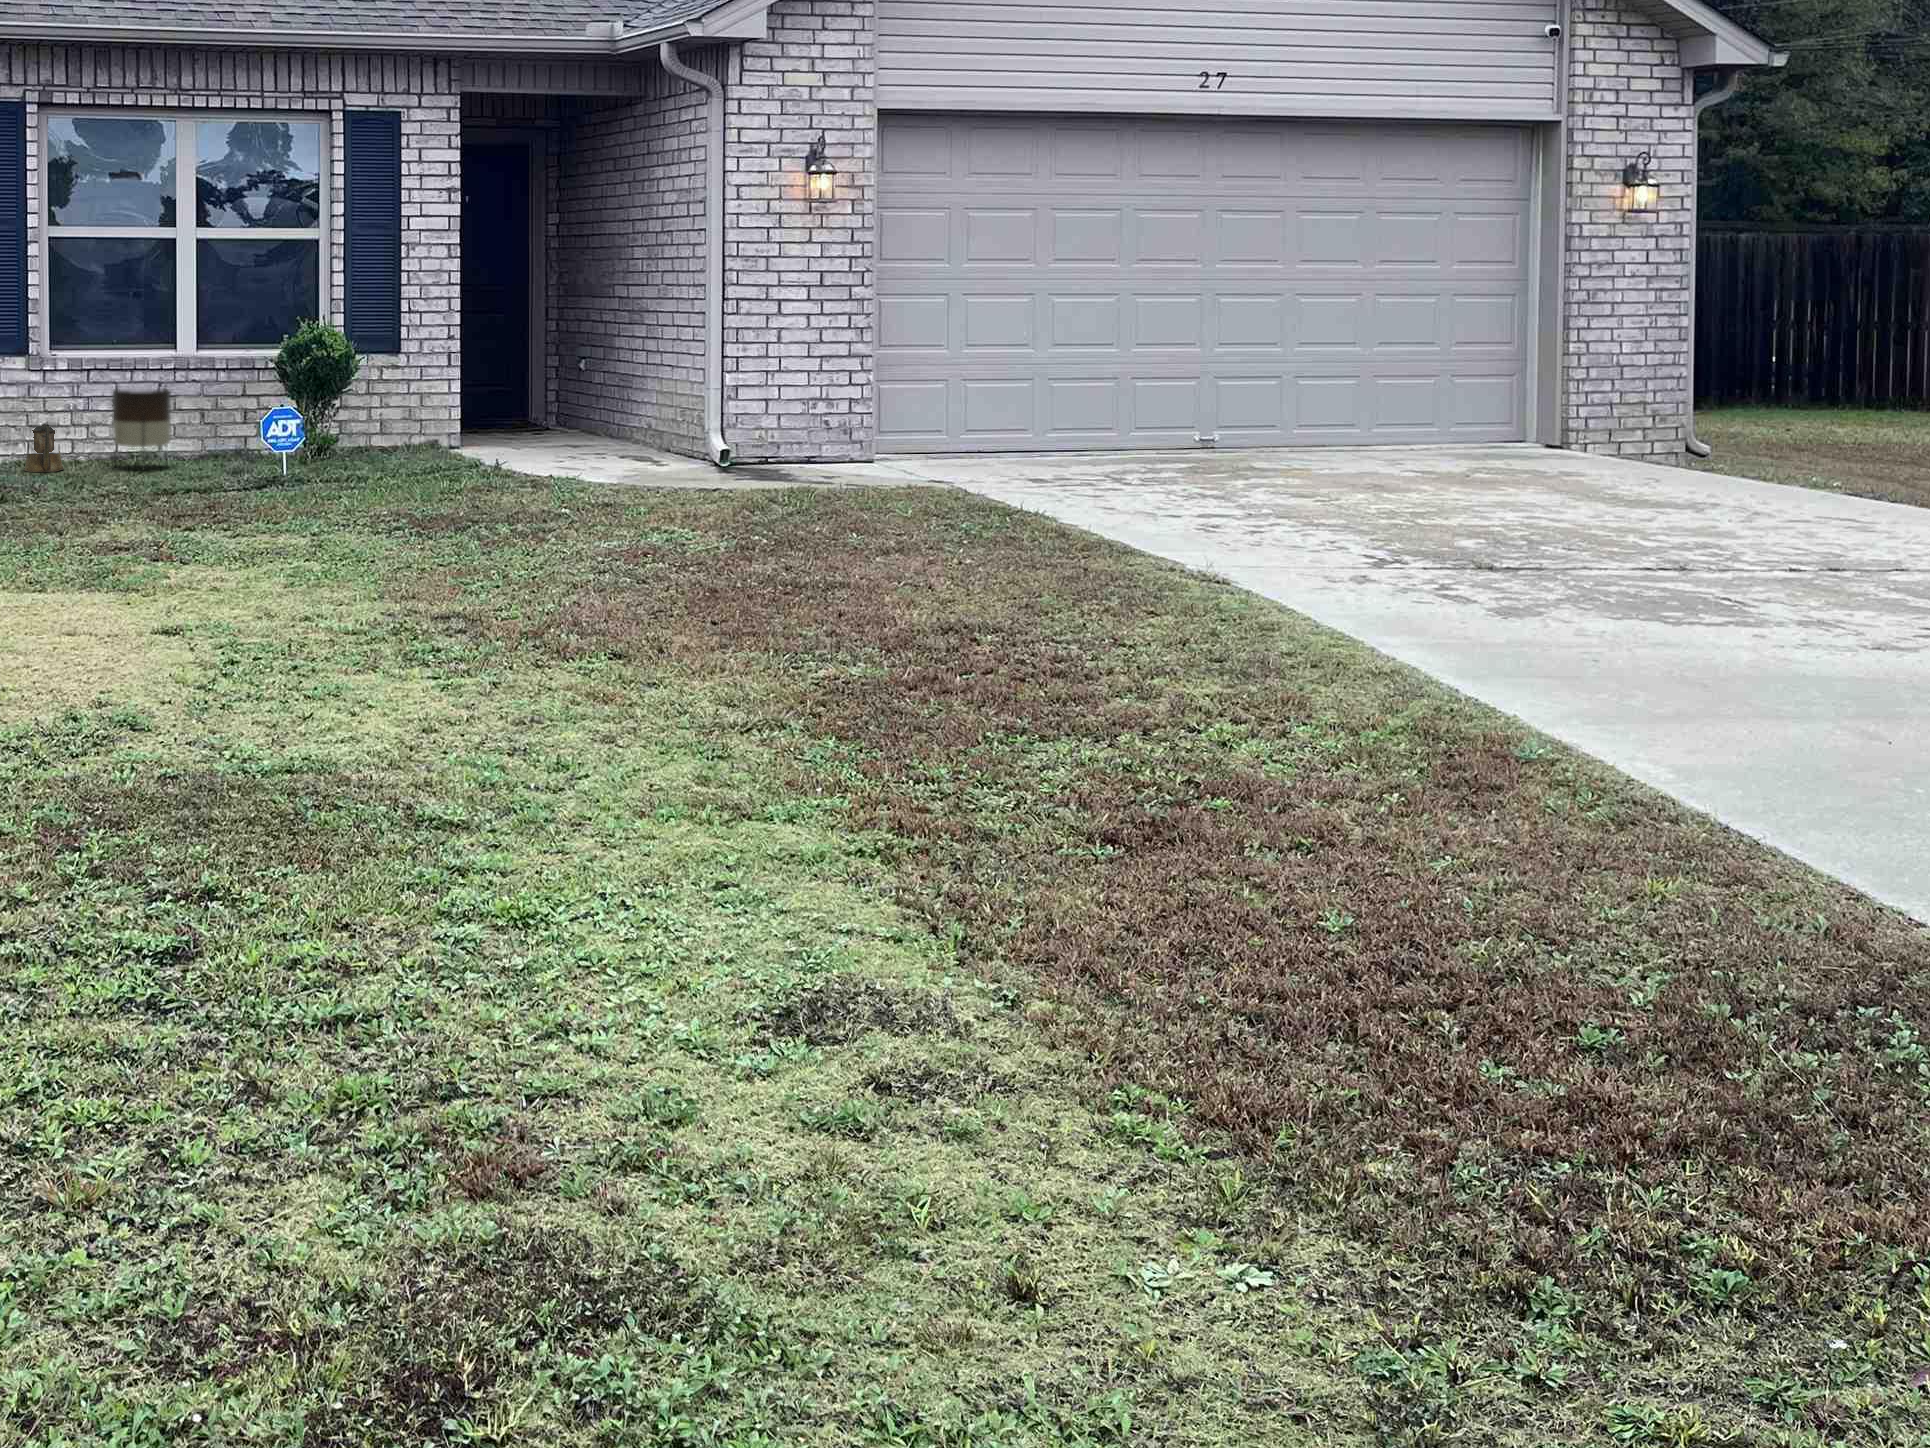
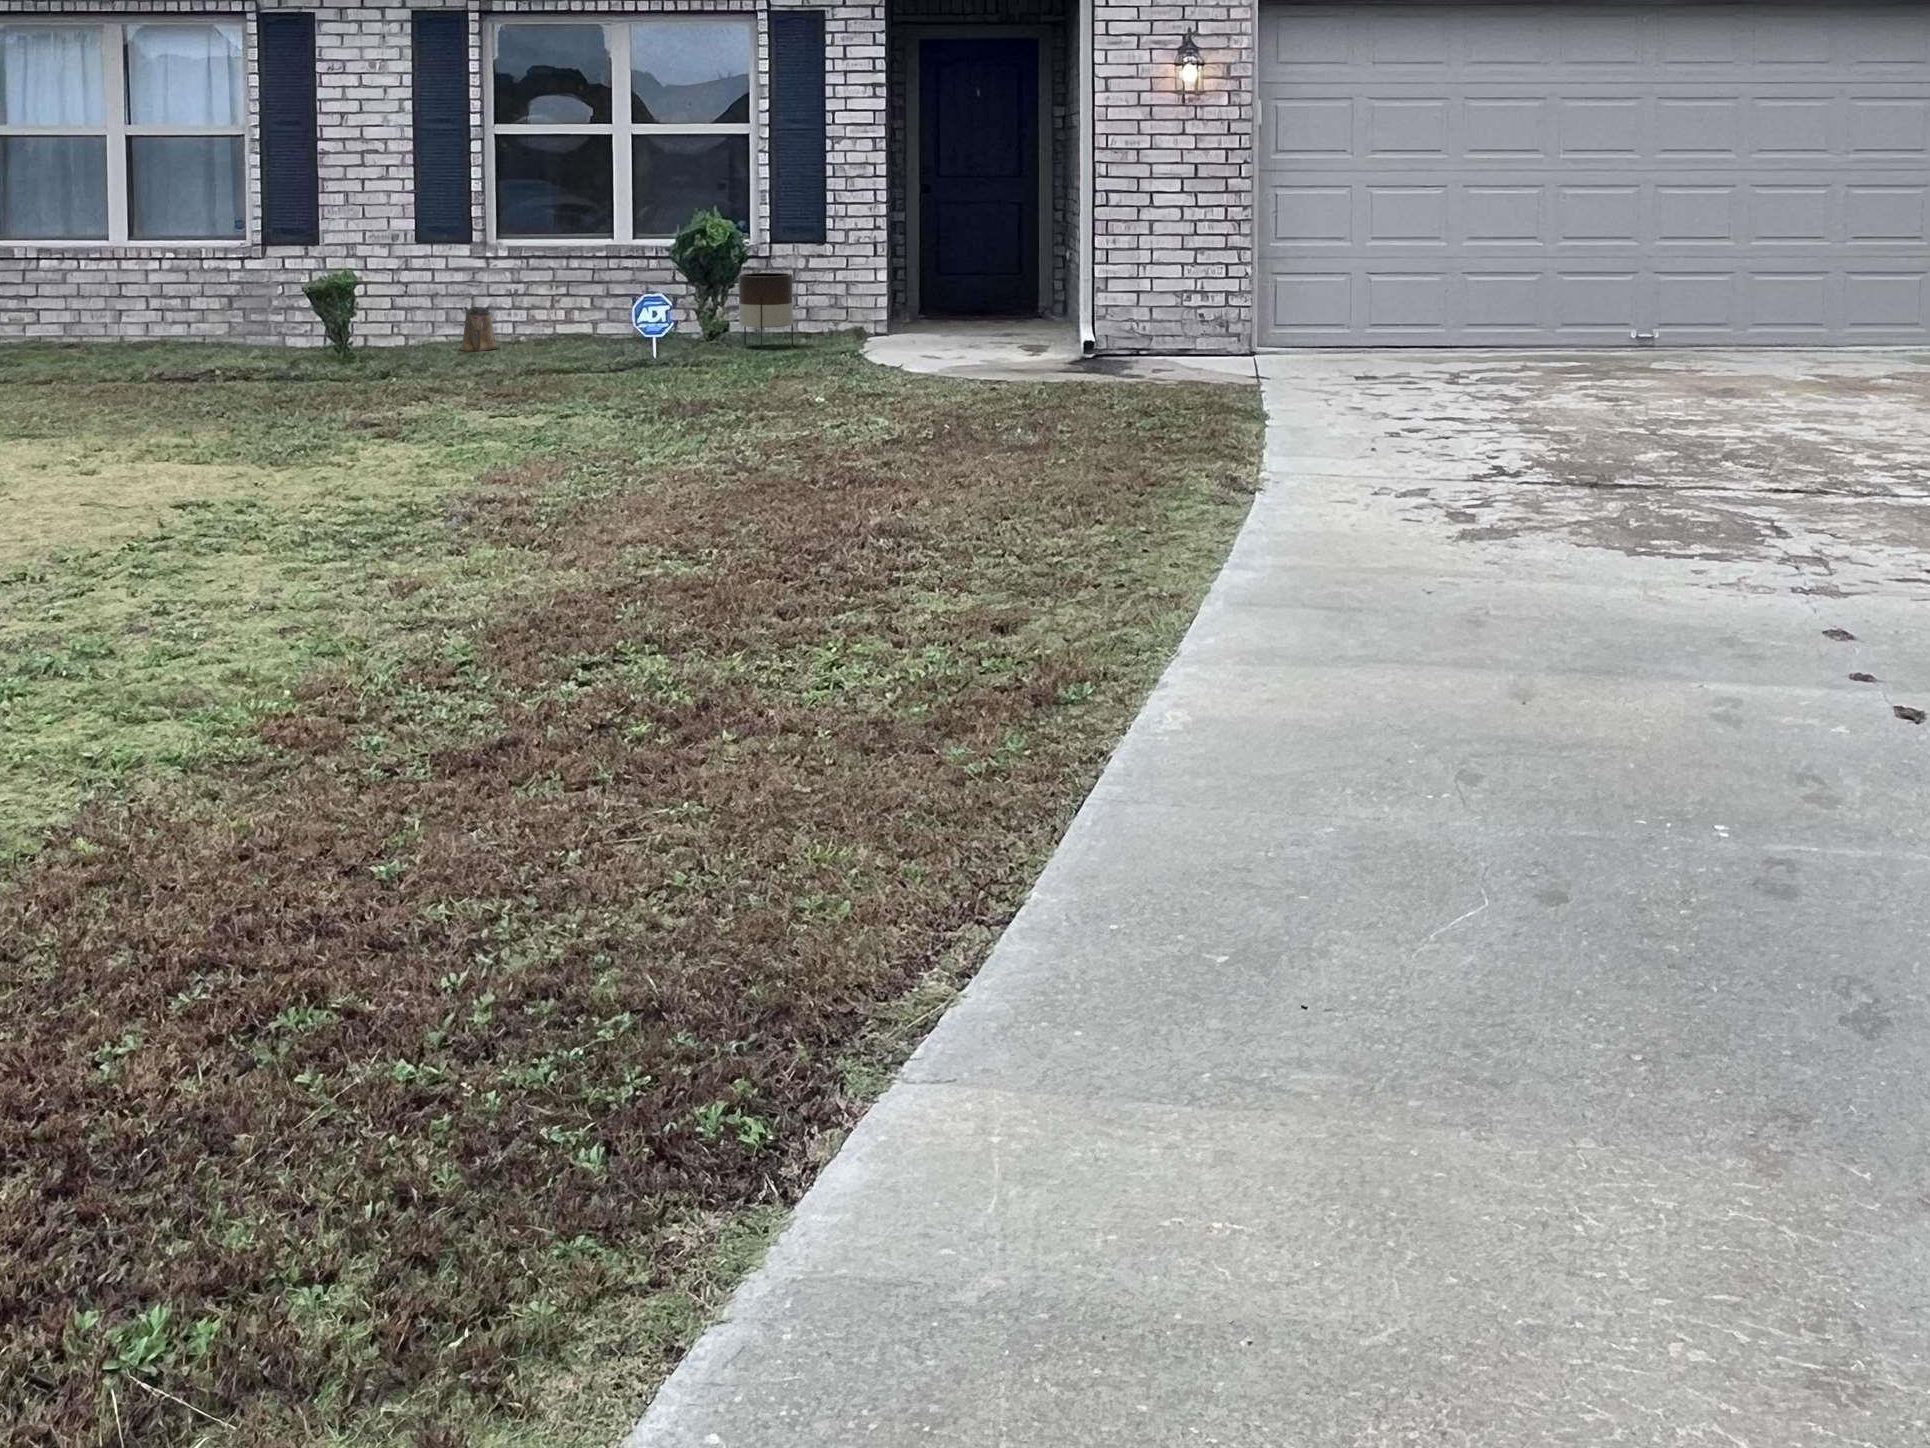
planter: present [112,389,171,448] -> present [739,273,793,350]

